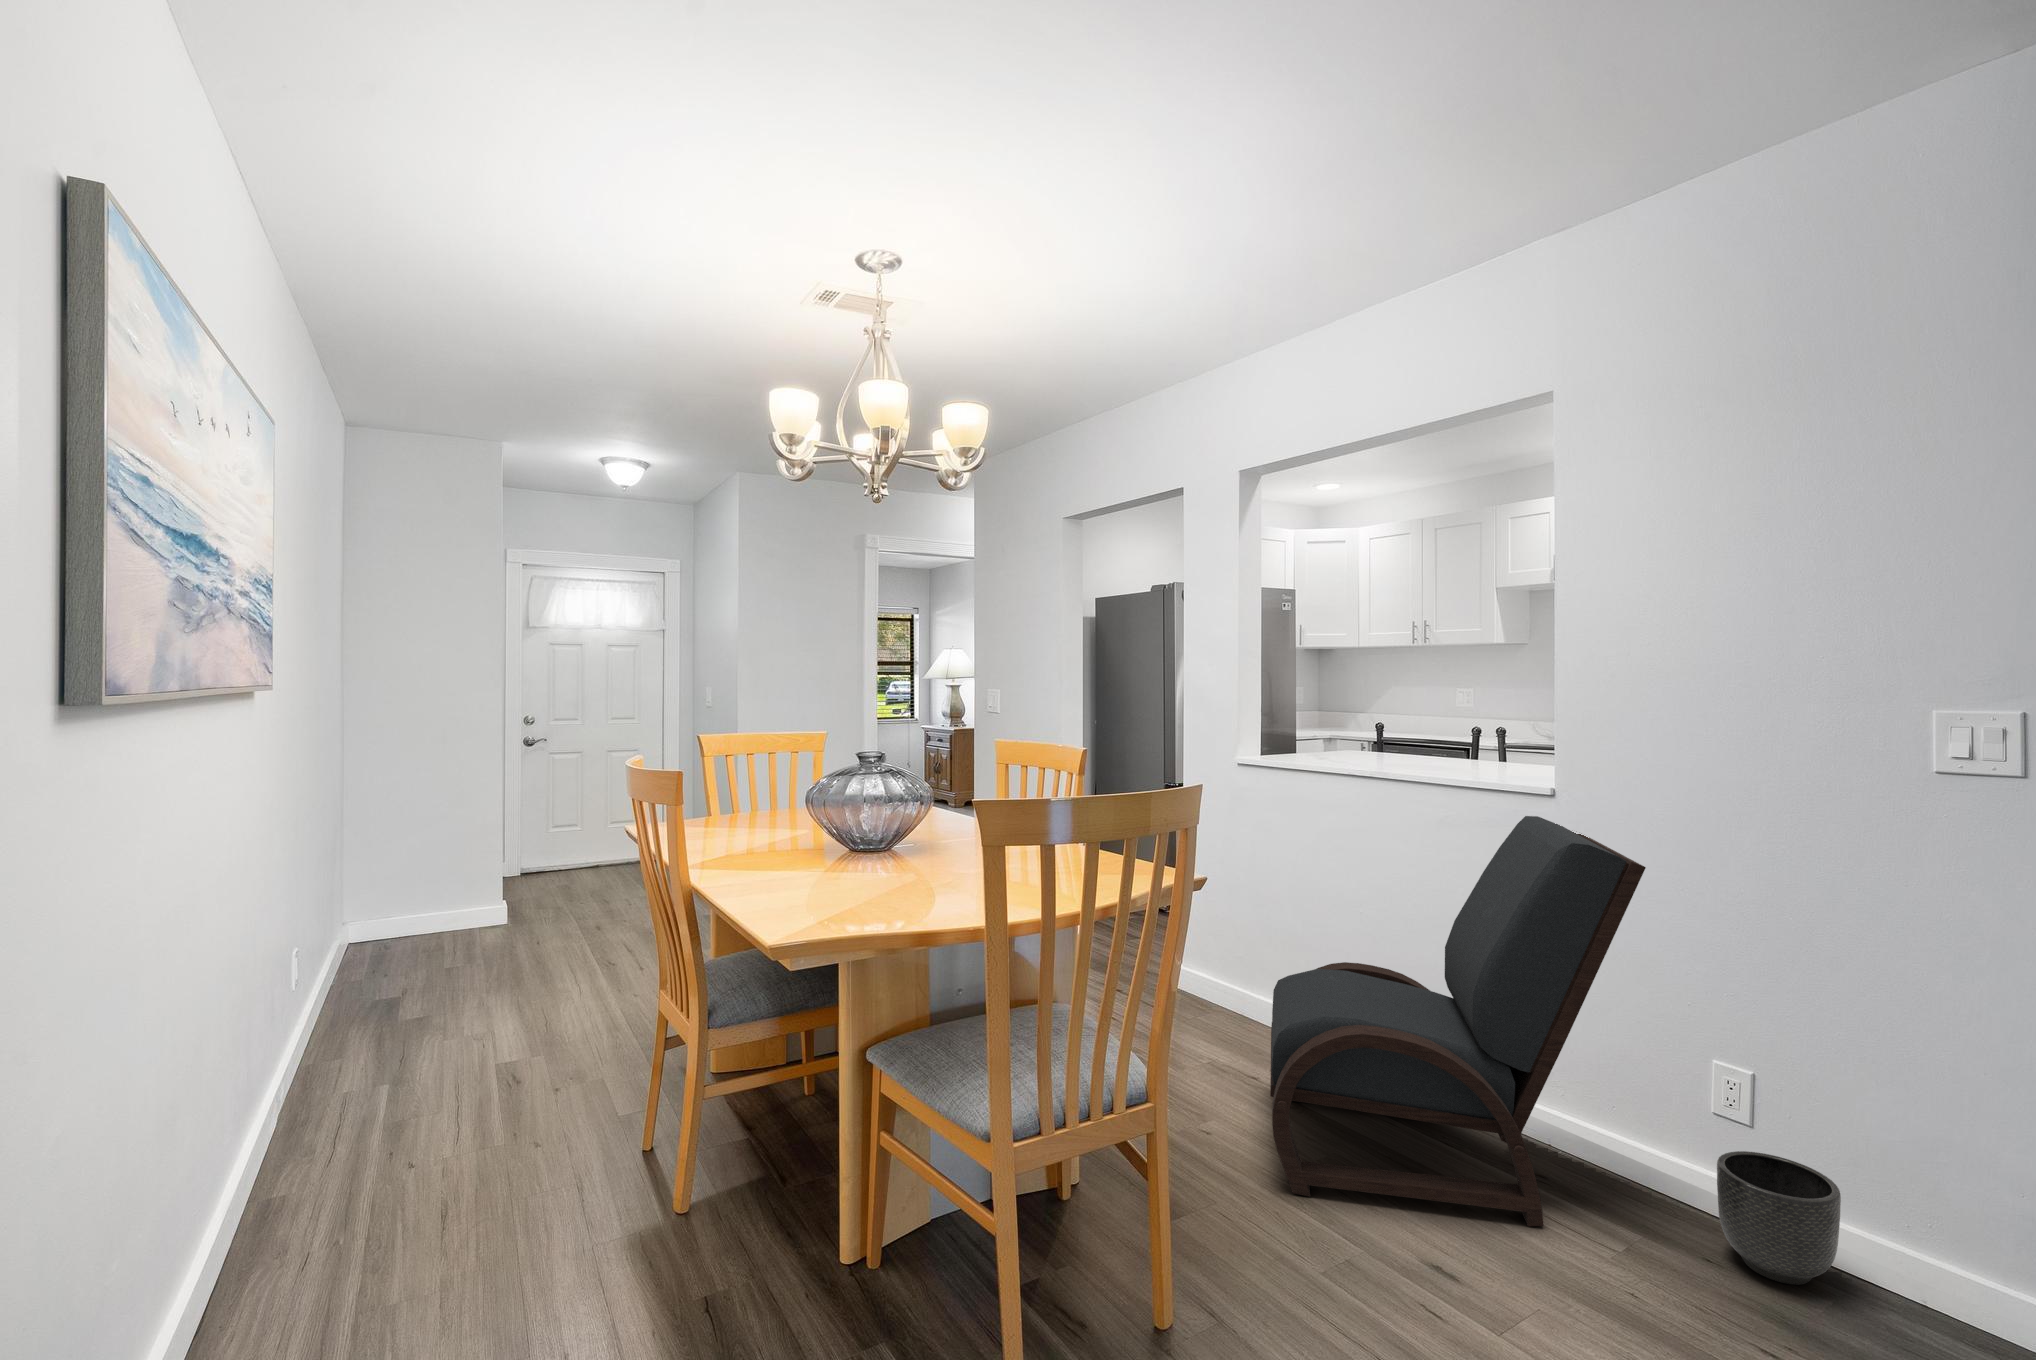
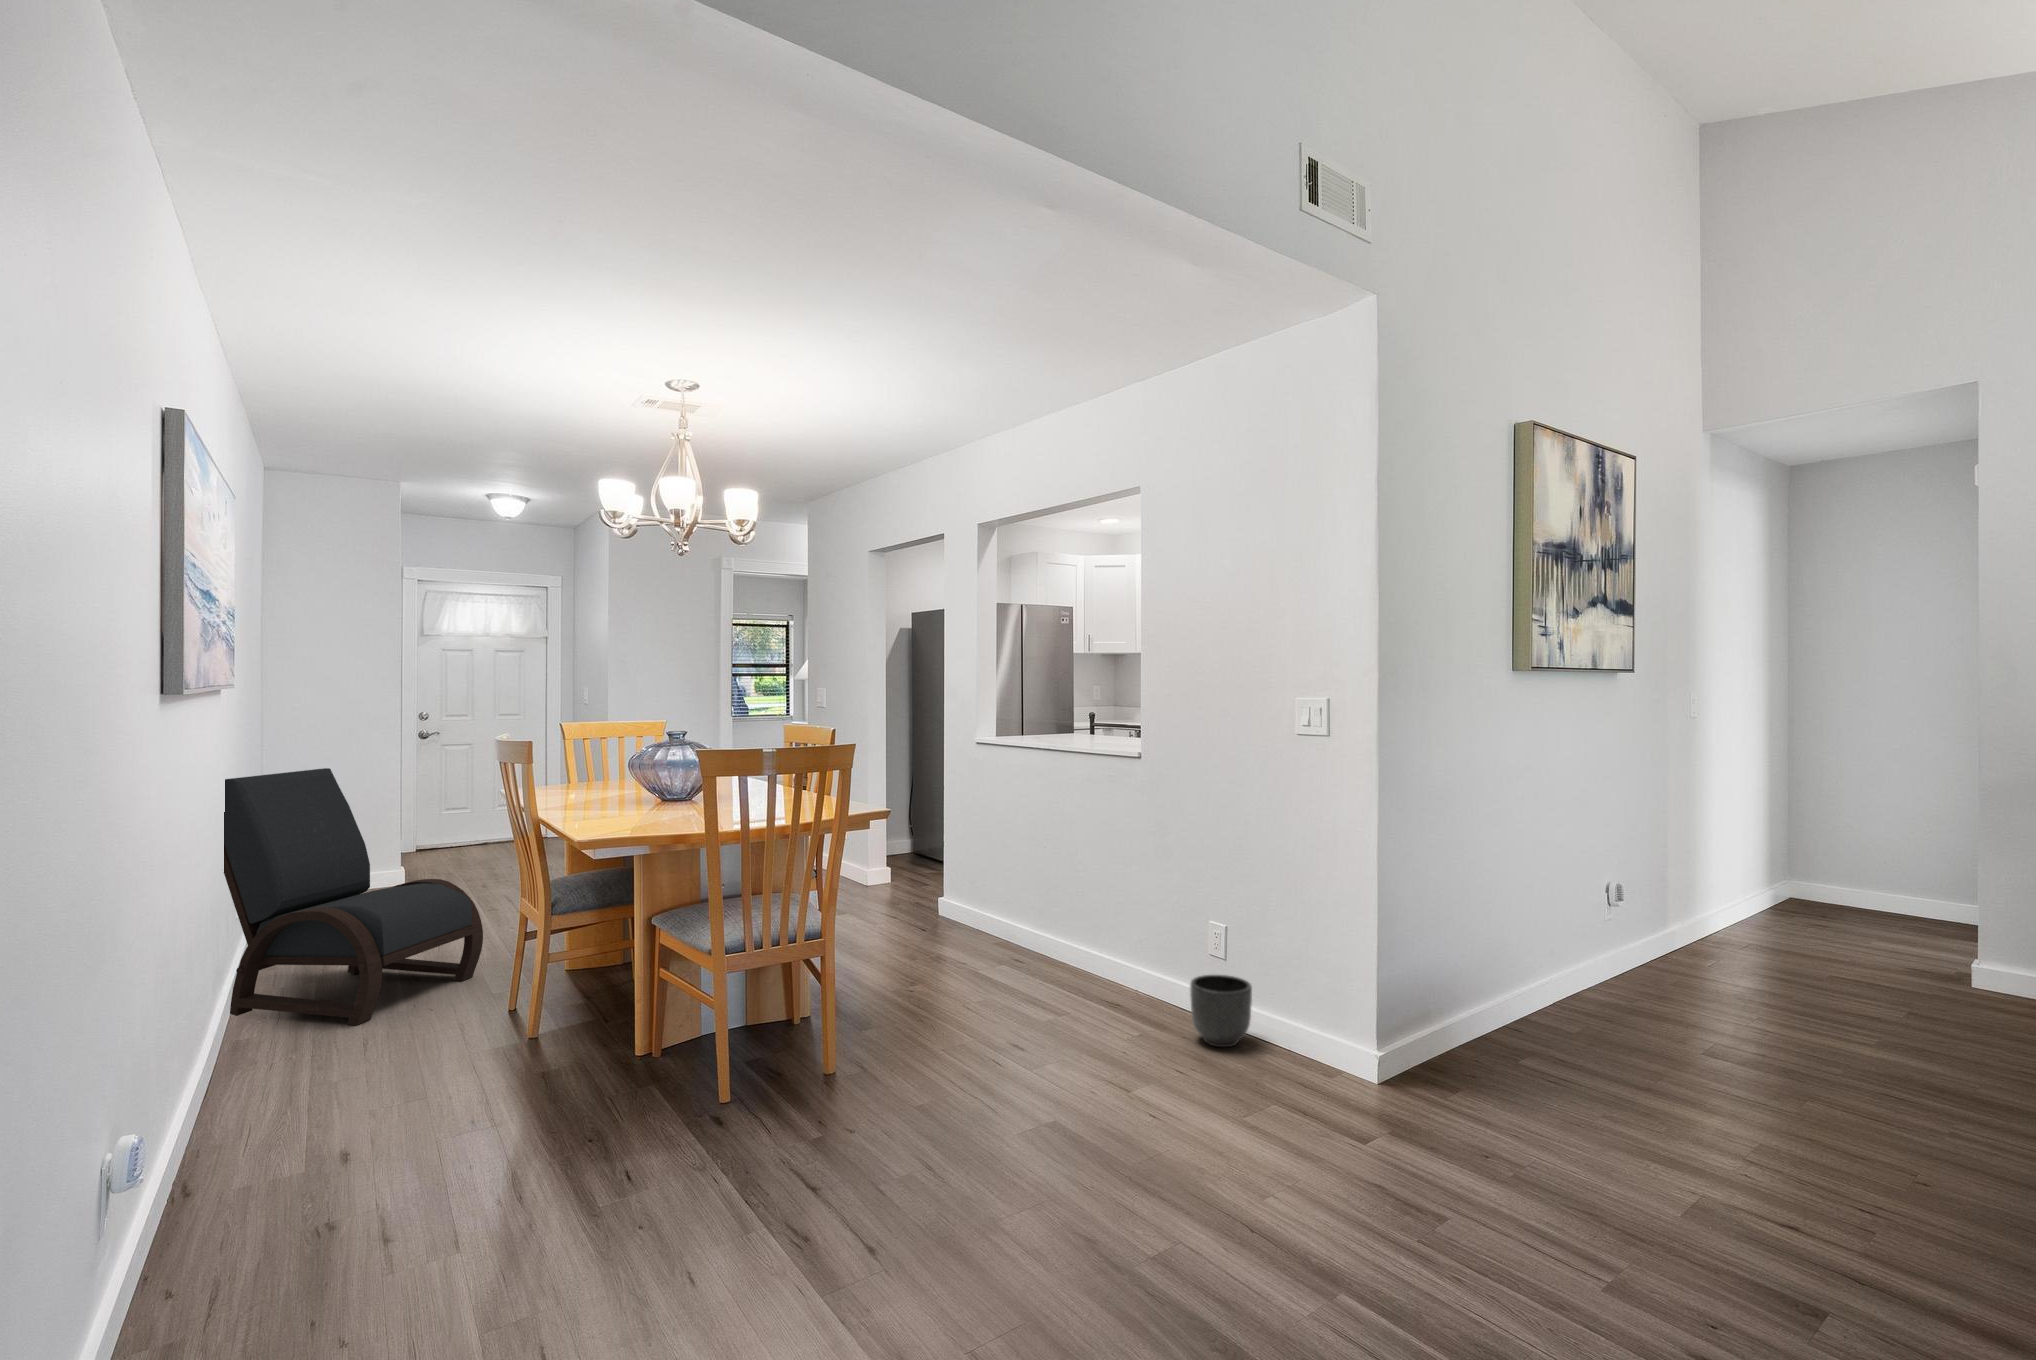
lounge chair: present [1270,816,1646,1226] -> present [224,768,483,1025]

